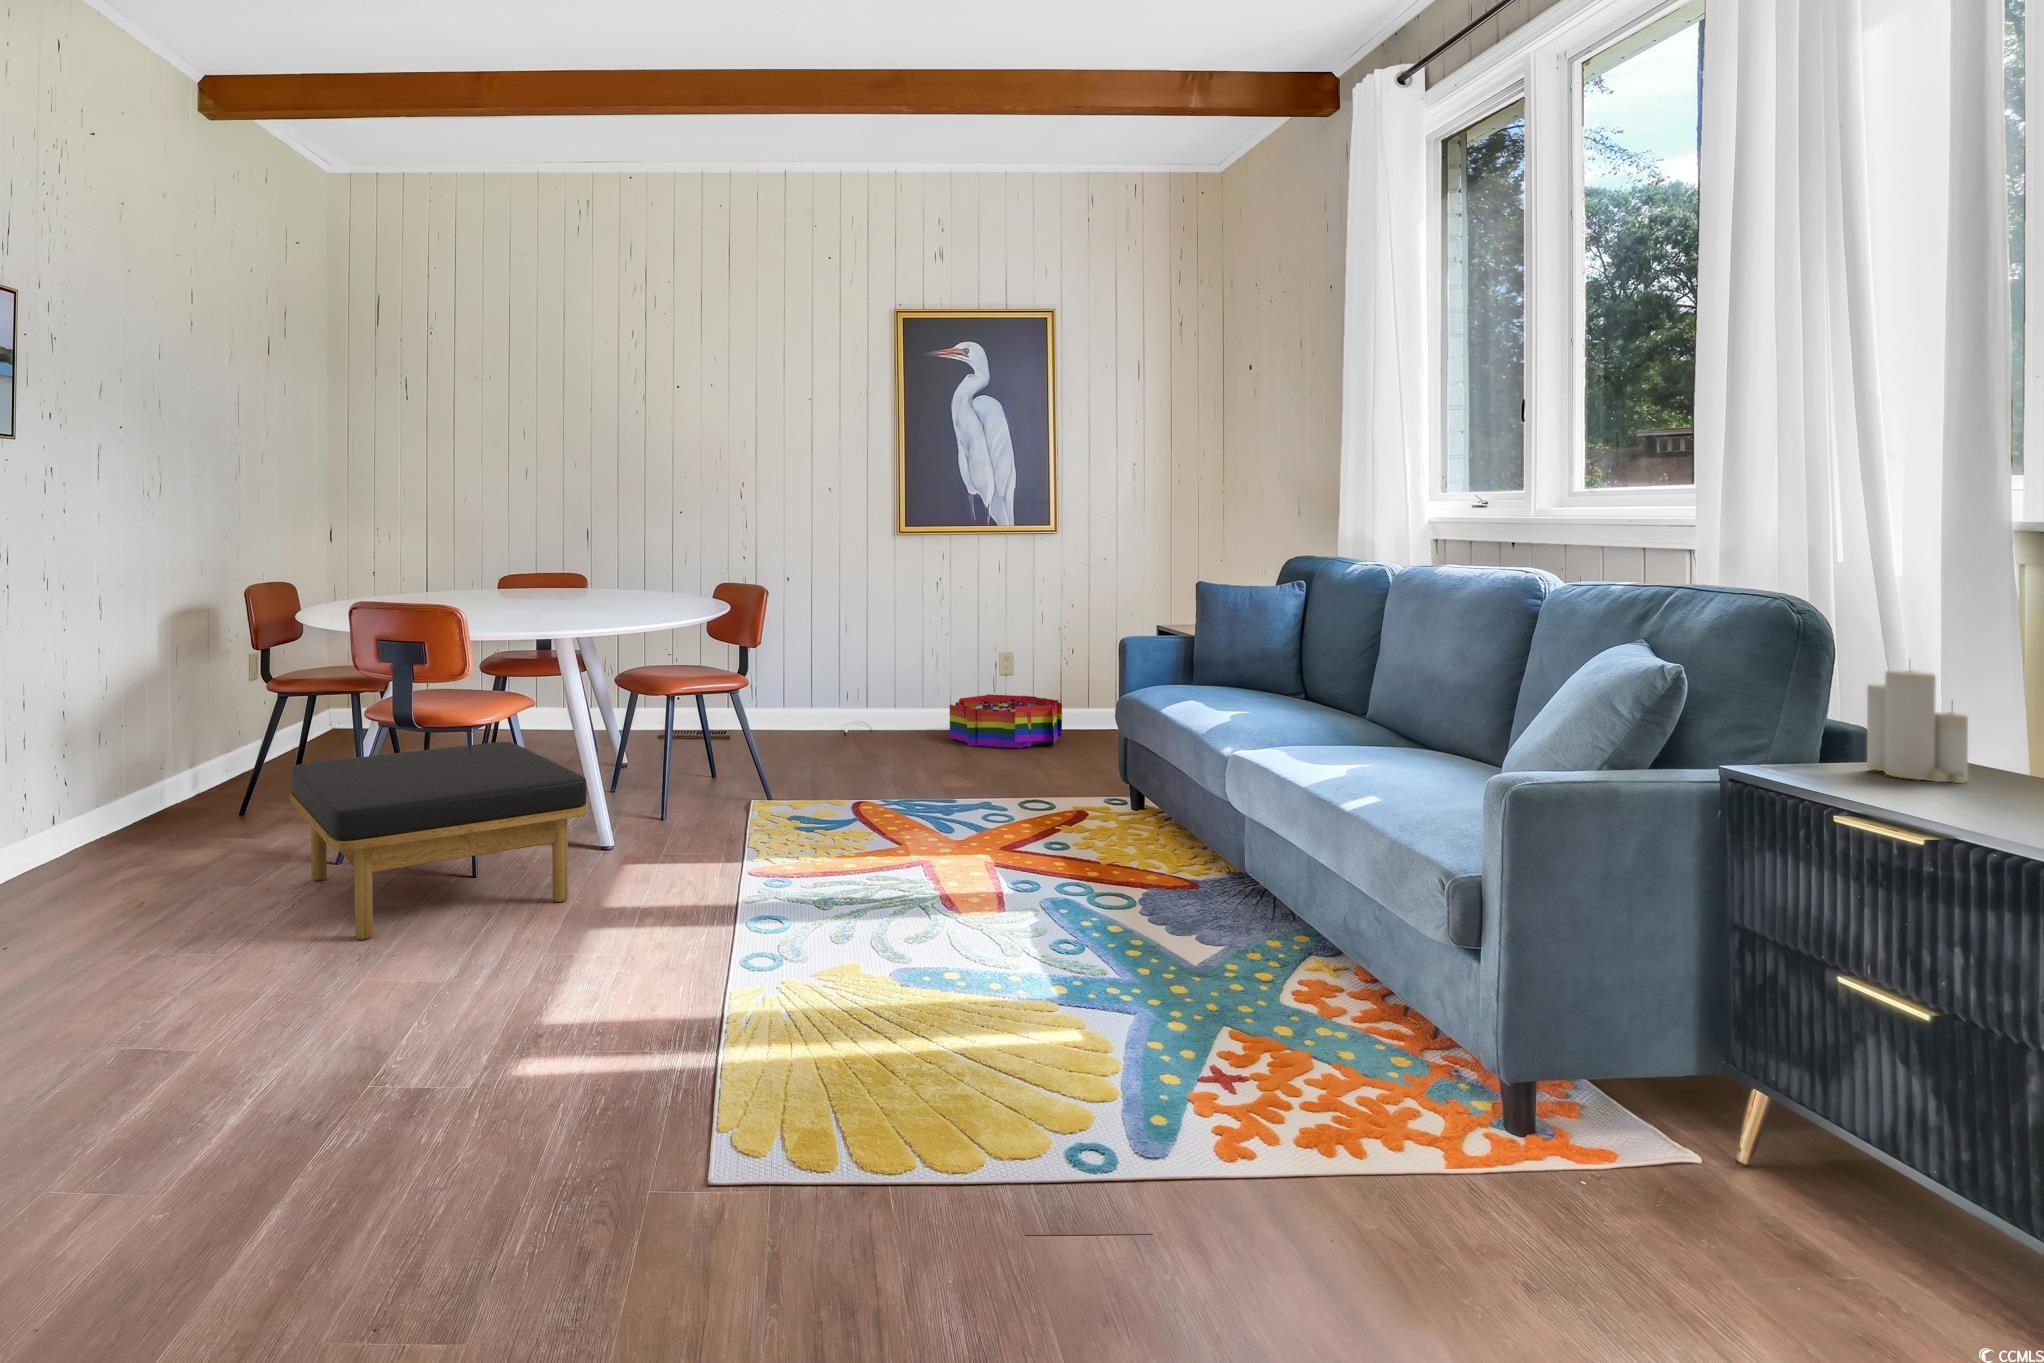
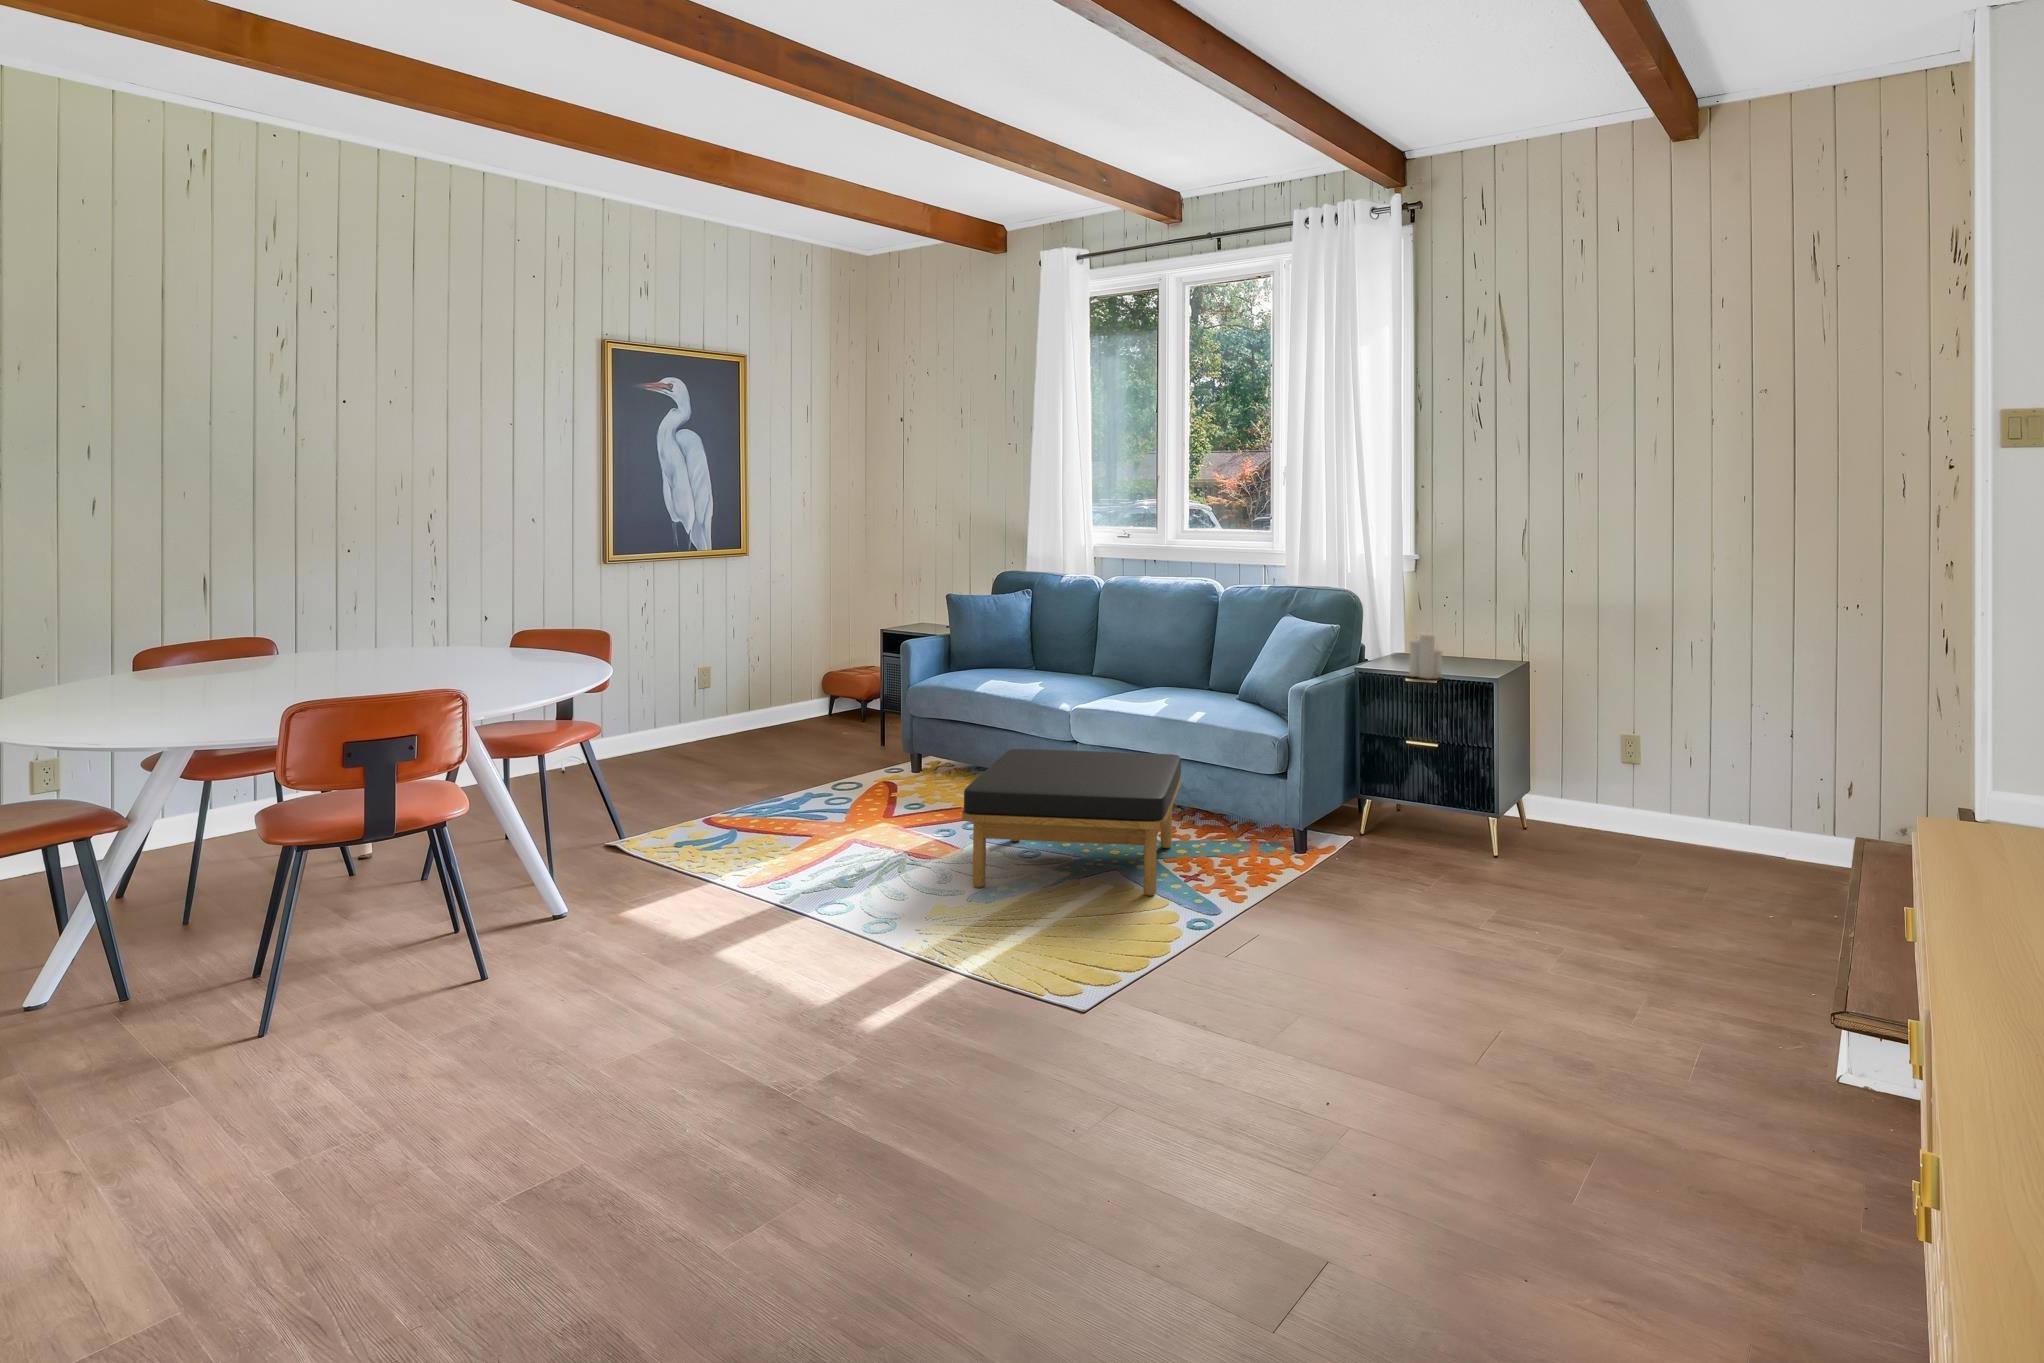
storage bin: present [950,694,1062,748] -> none [671,699,775,751]
ottoman: present [290,742,588,940] -> present [962,749,1181,896]

